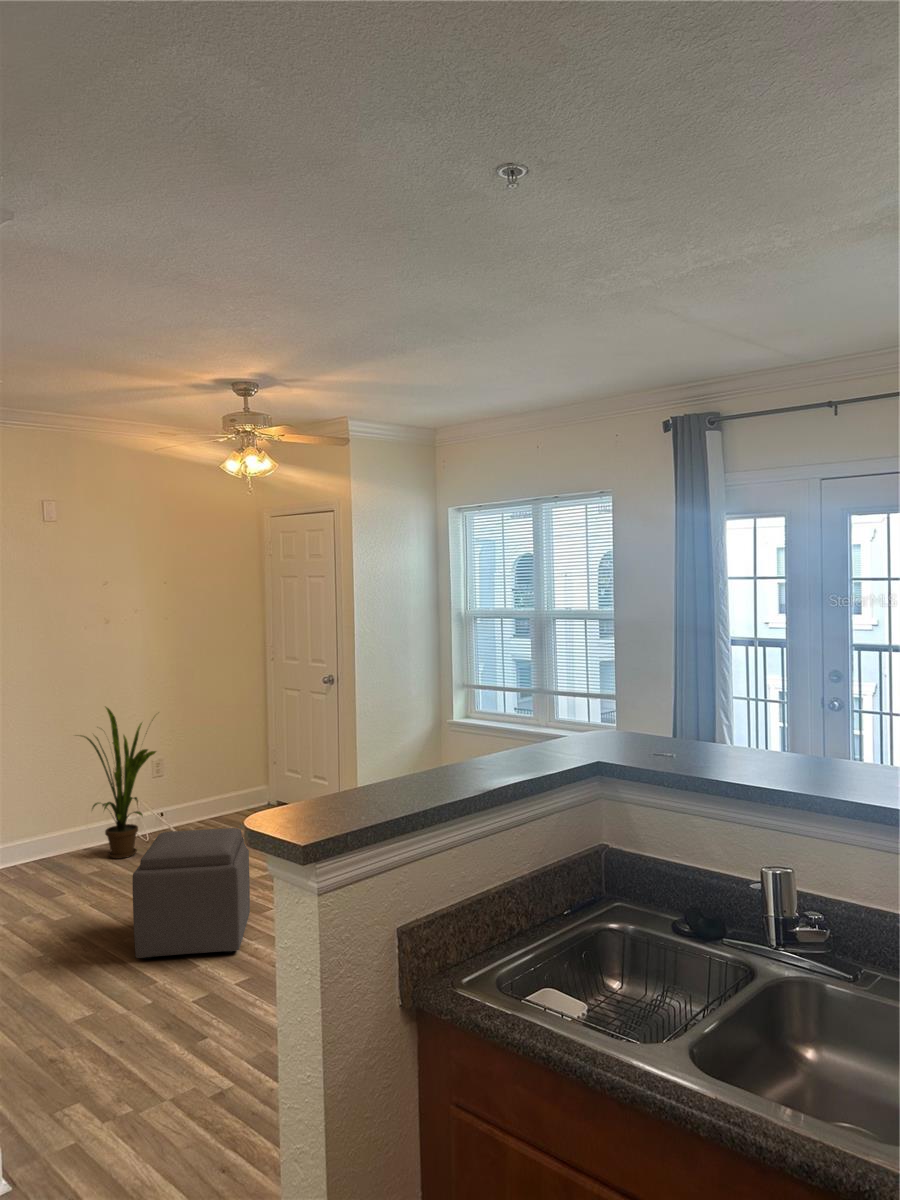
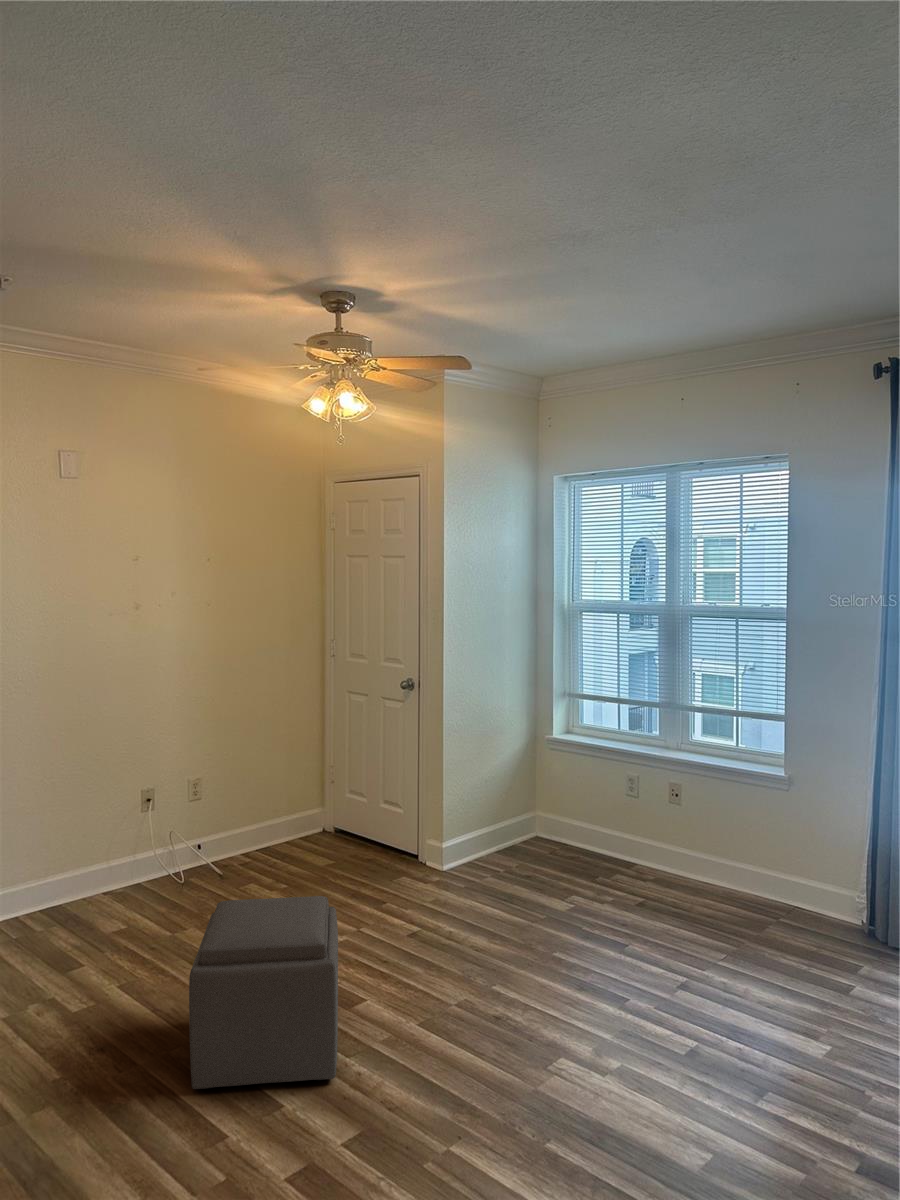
house plant: present [78,707,156,859] -> none [92,713,205,909]

